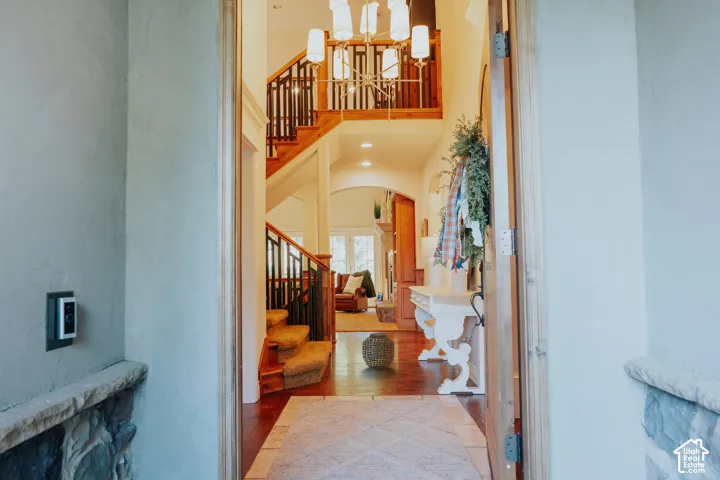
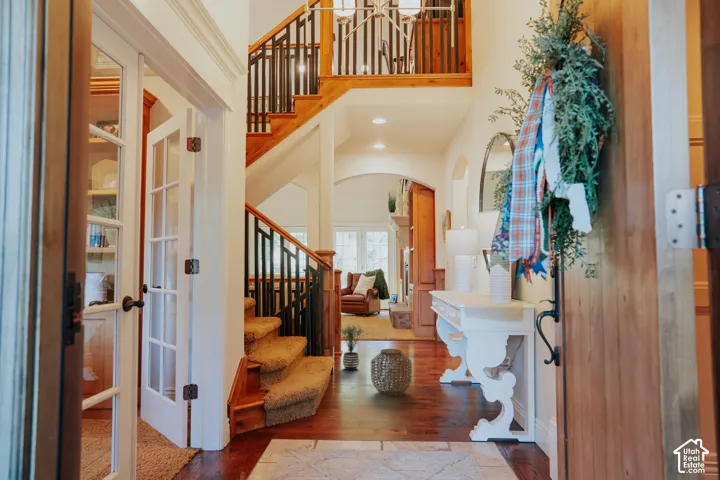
potted plant: none [332,316,360,353] -> present [340,325,364,370]

